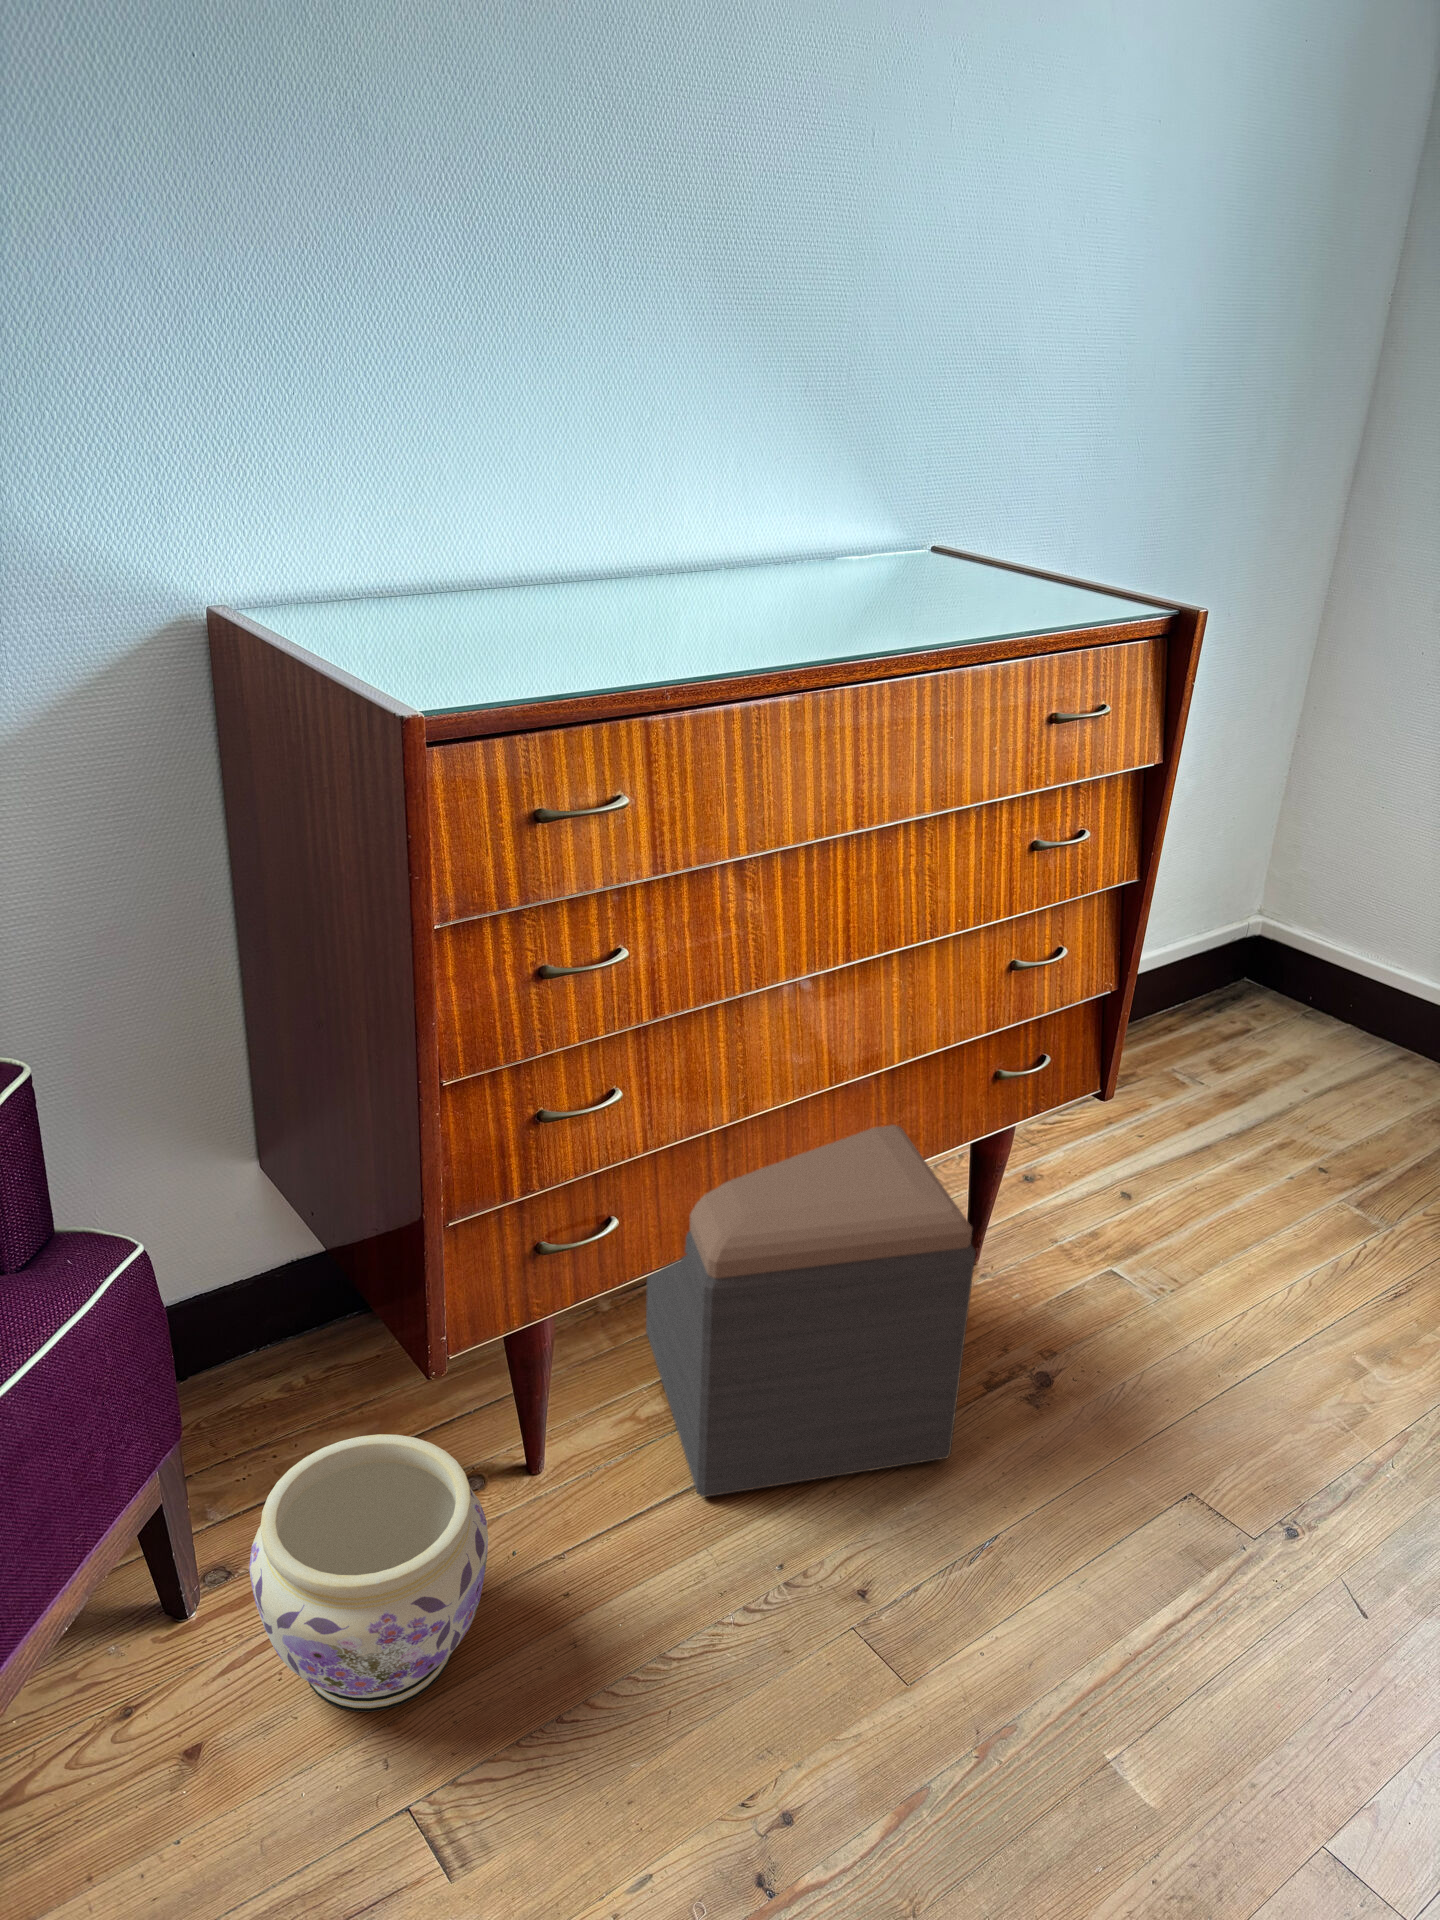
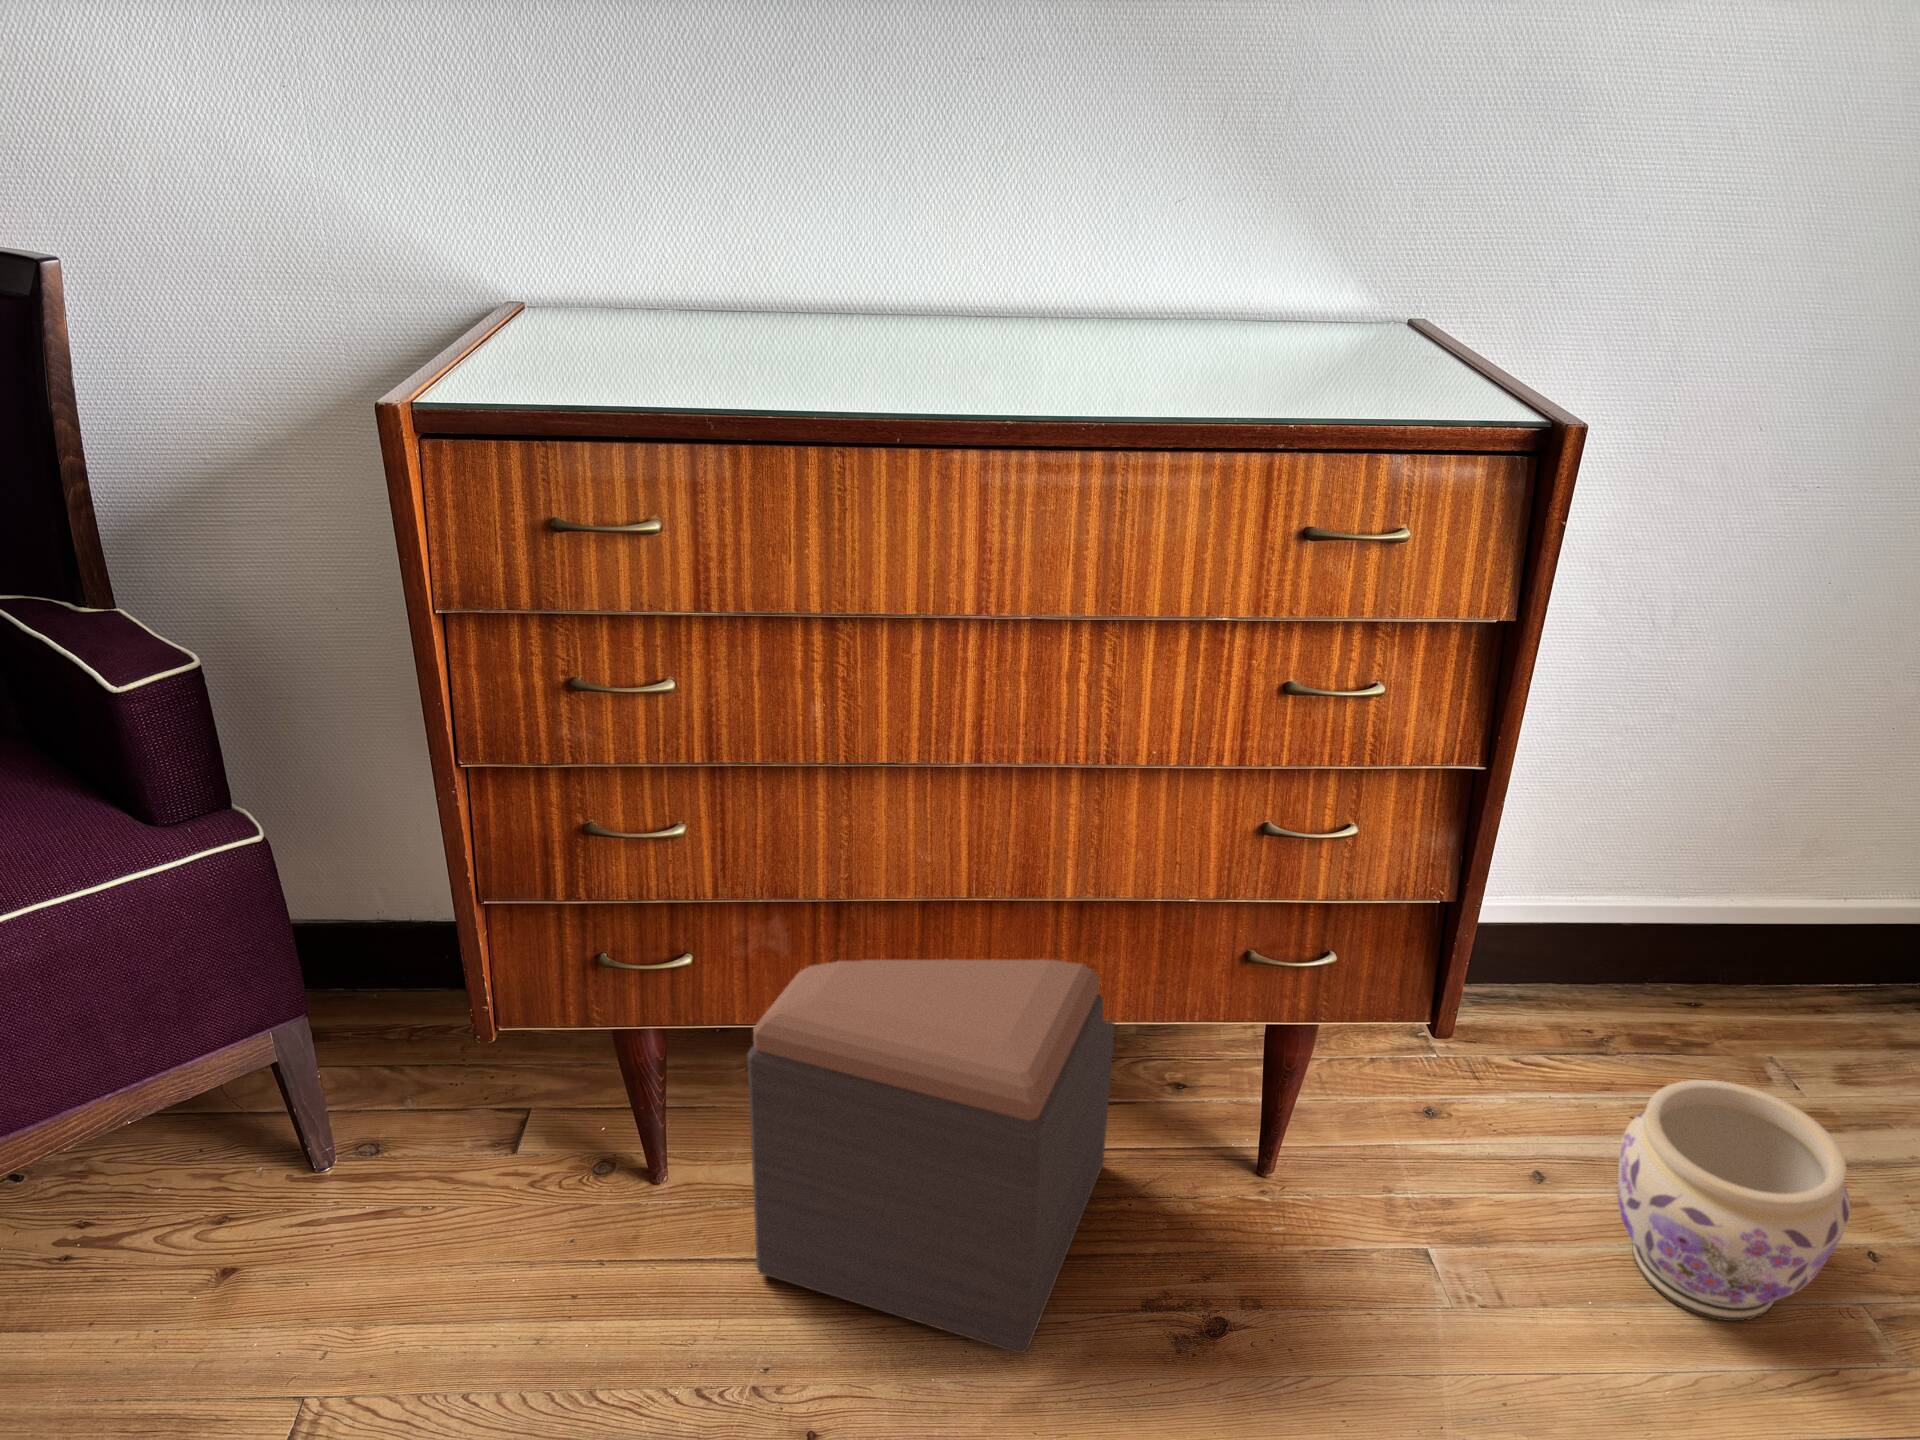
planter: present [249,1434,488,1712] -> present [1617,1080,1850,1321]

